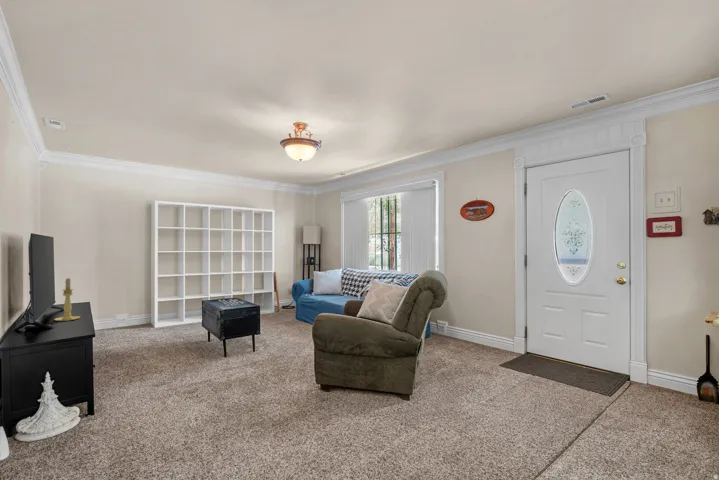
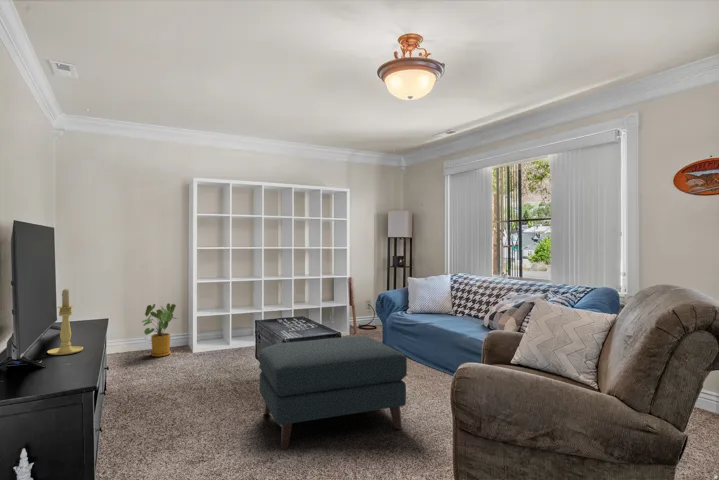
house plant: none [114,292,144,331] -> present [142,303,177,357]
ottoman: none [203,308,299,376] -> present [259,336,407,450]

